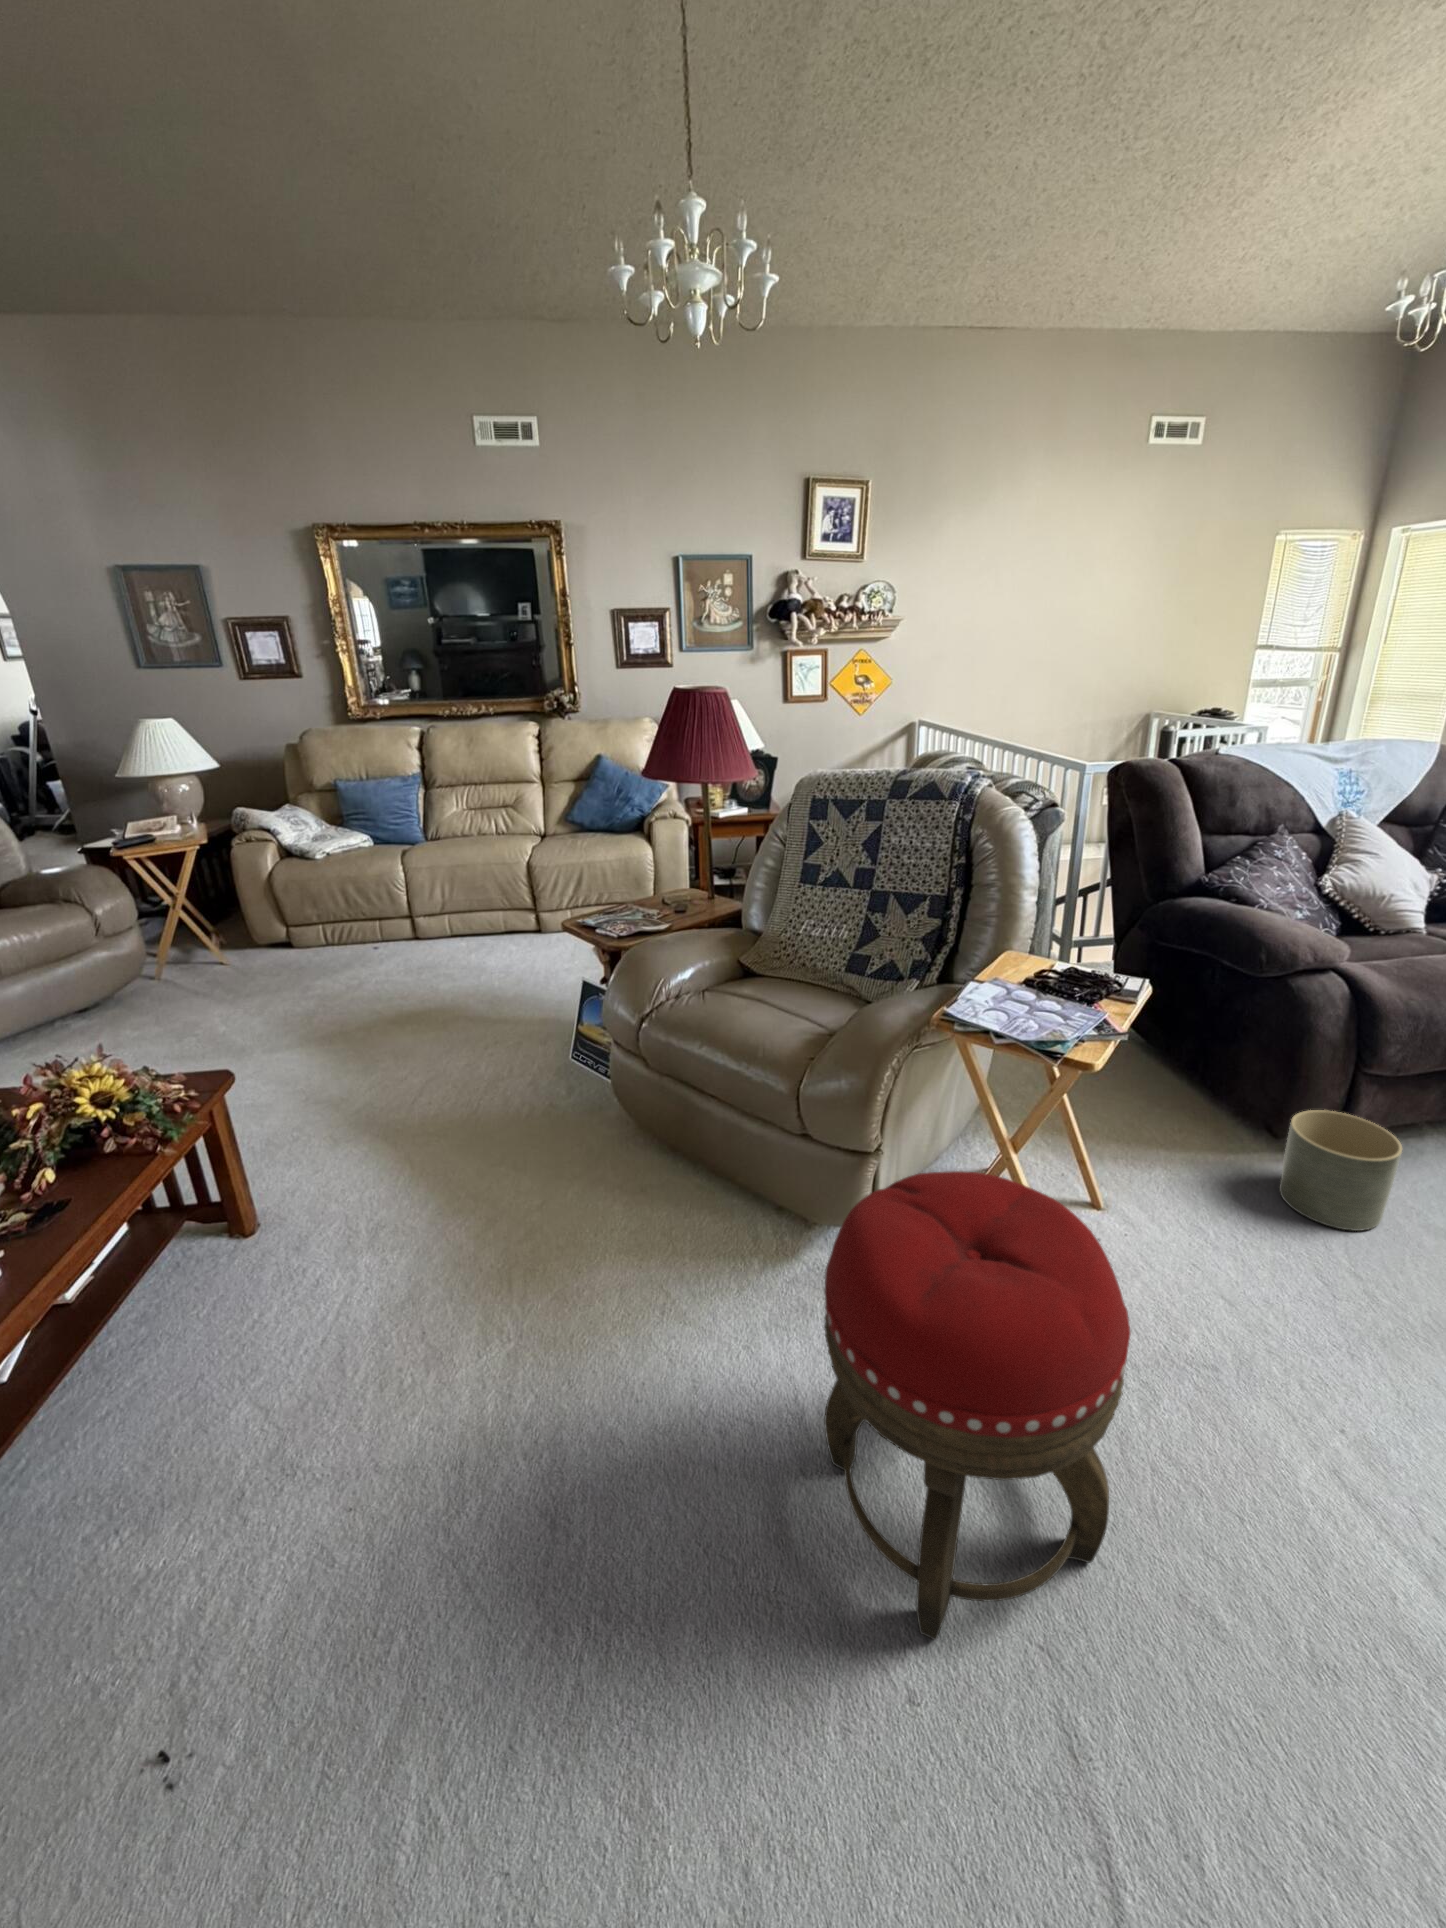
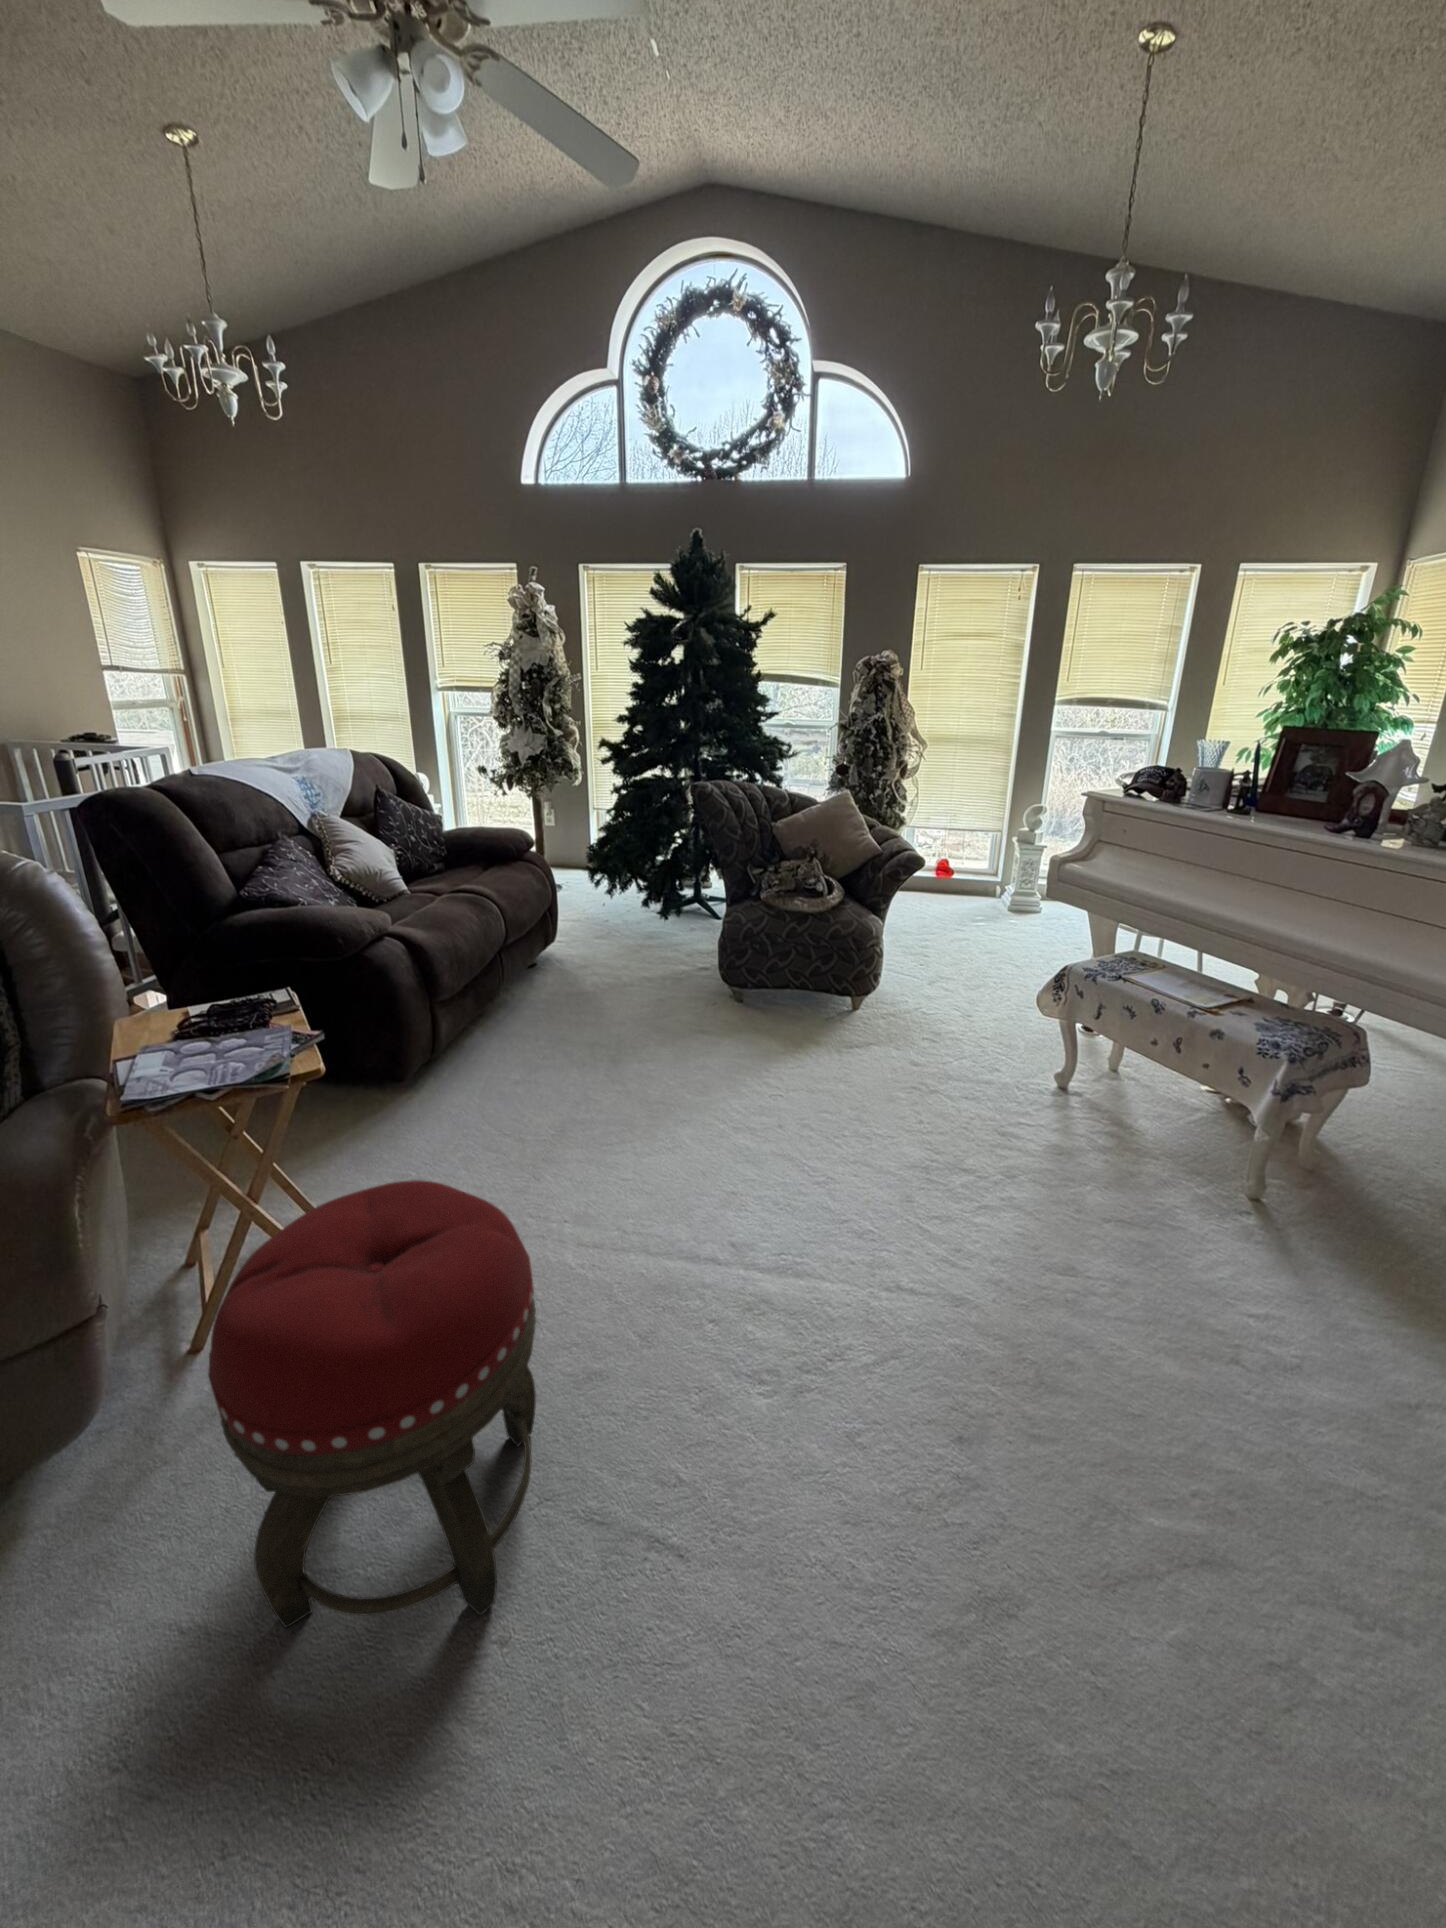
planter: present [1279,1110,1402,1231] -> none [419,1033,499,1122]

